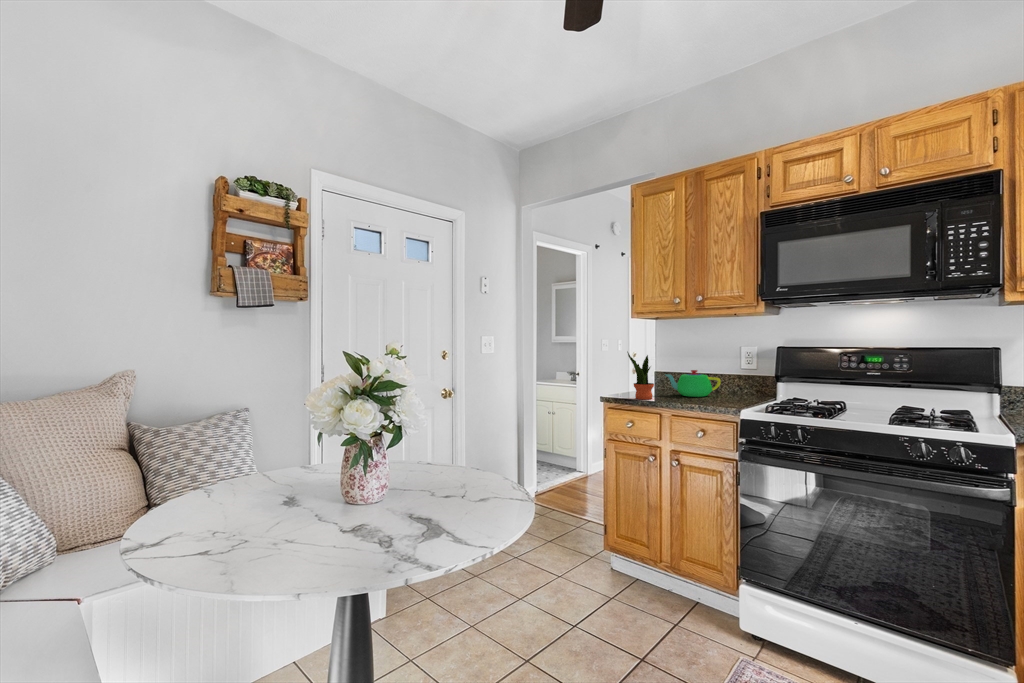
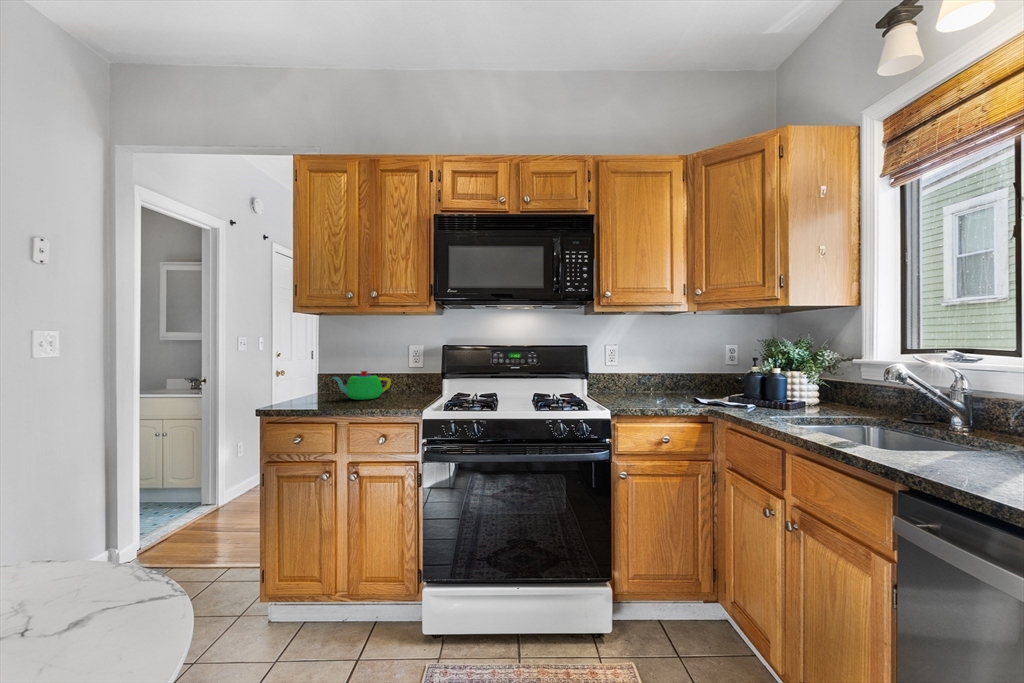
potted plant: present [627,352,654,399] -> none [289,352,323,408]

